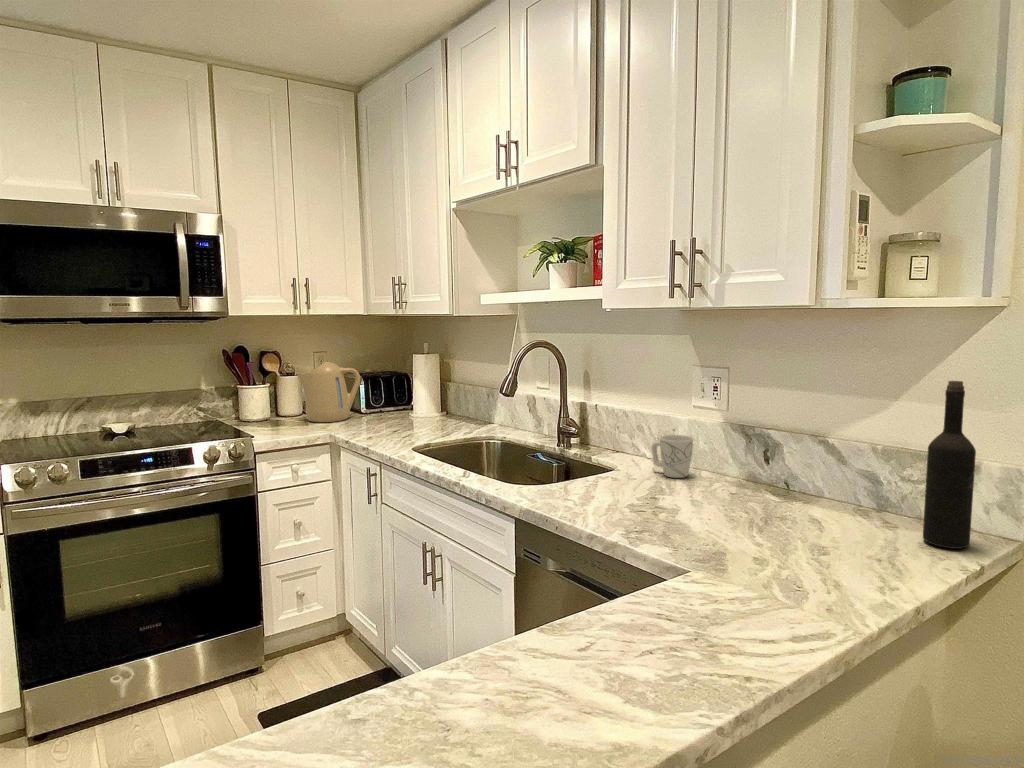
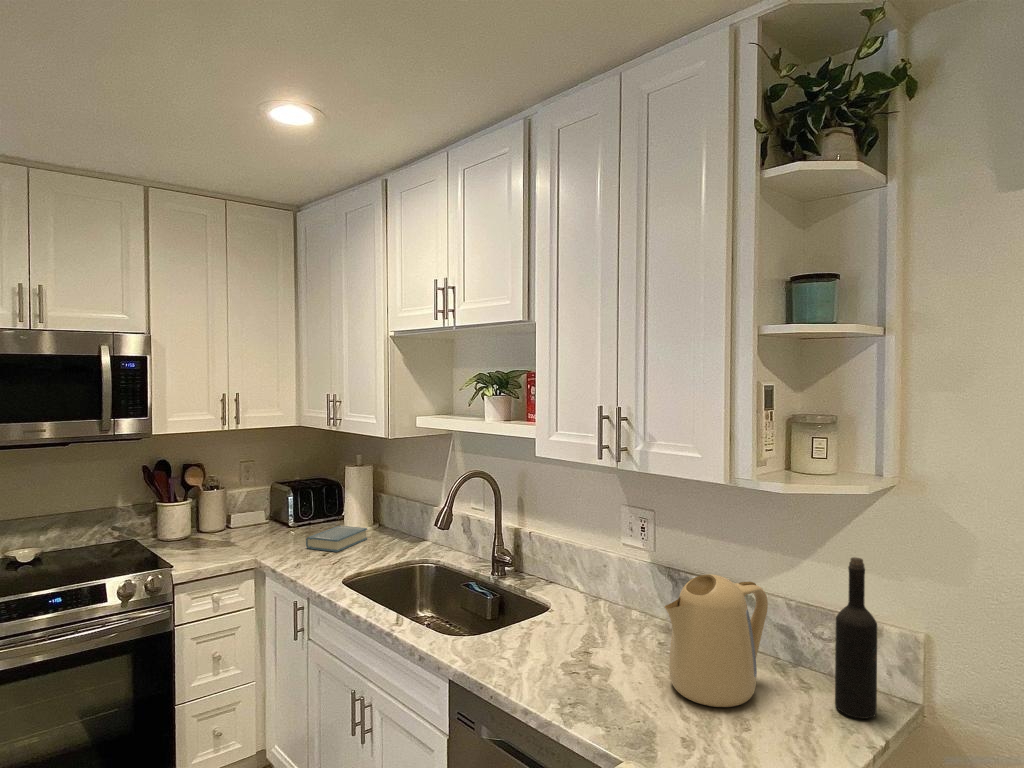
kettle: present [298,362,360,422] -> present [665,574,768,707]
hardback book: none [377,408,436,429] -> present [306,525,367,552]
mug: present [652,435,693,478] -> none [583,577,622,622]

